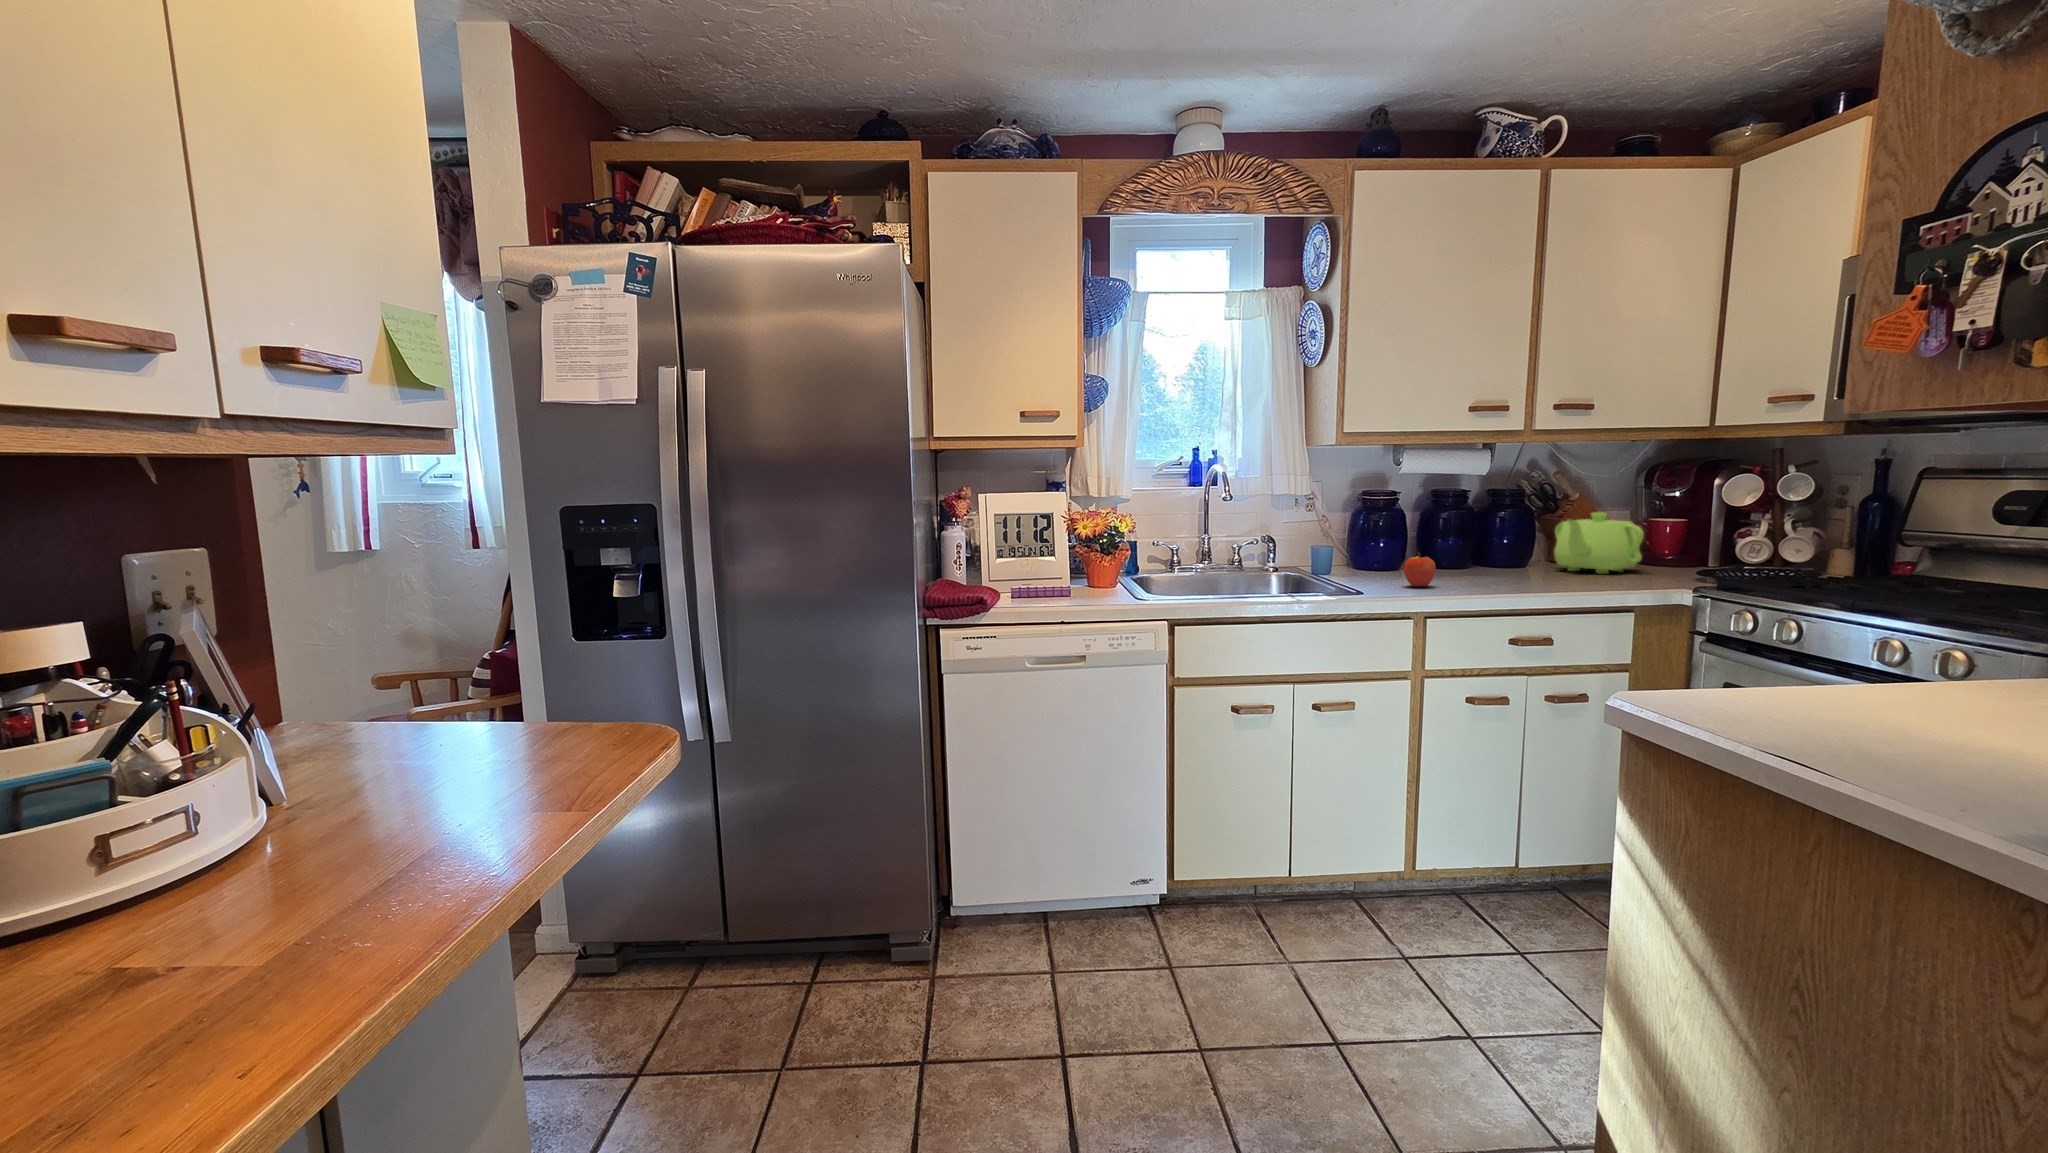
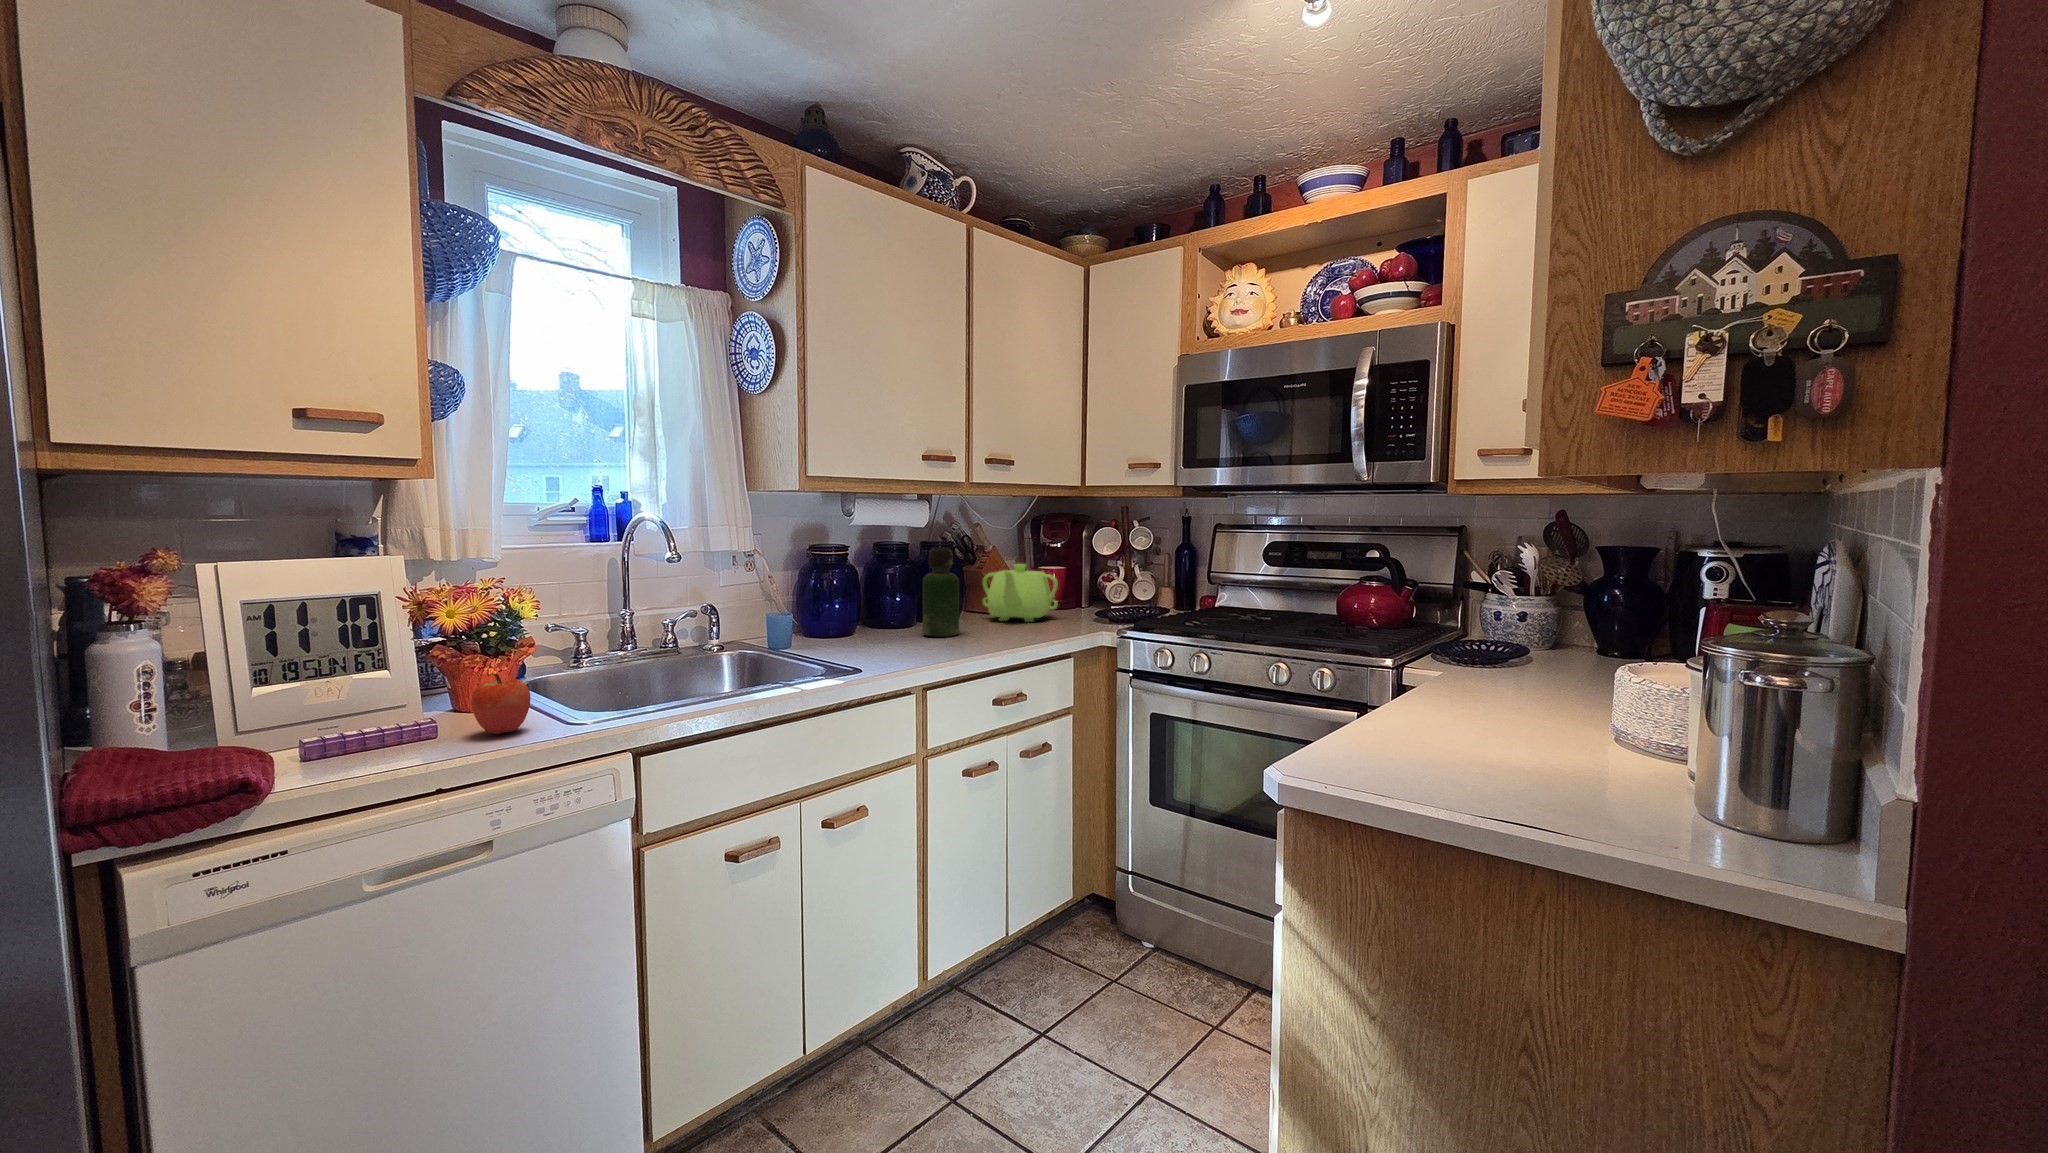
bottle: none [1463,494,1505,579] -> present [922,547,959,637]
apple: present [1404,552,1436,587] -> present [471,674,530,734]

